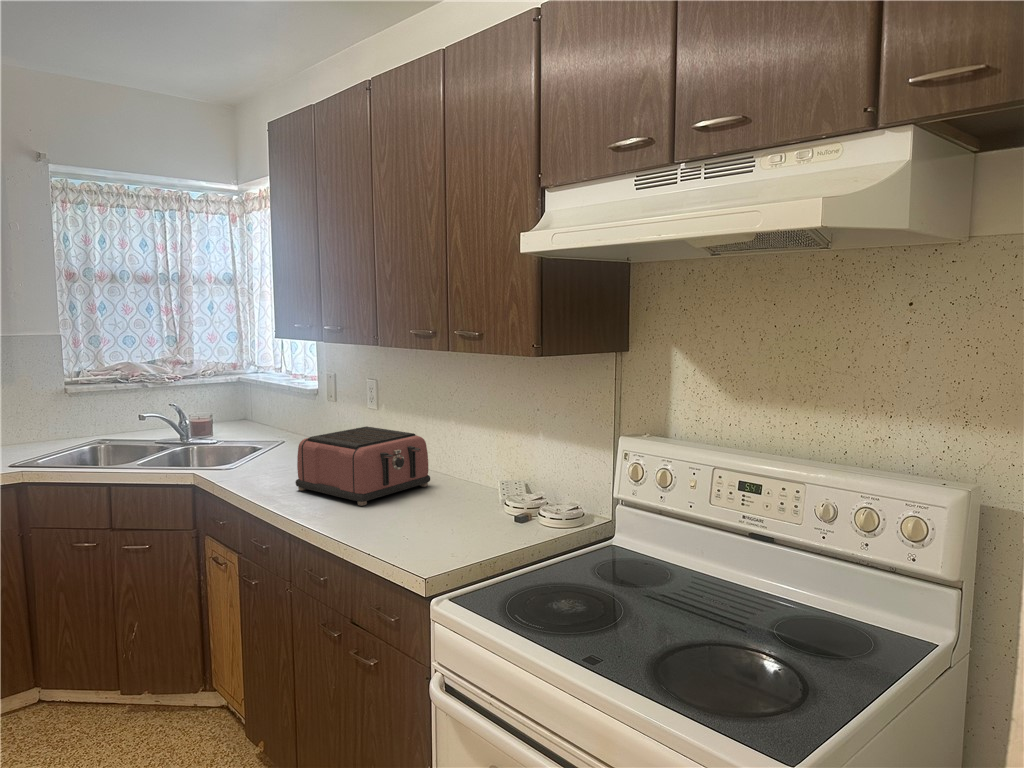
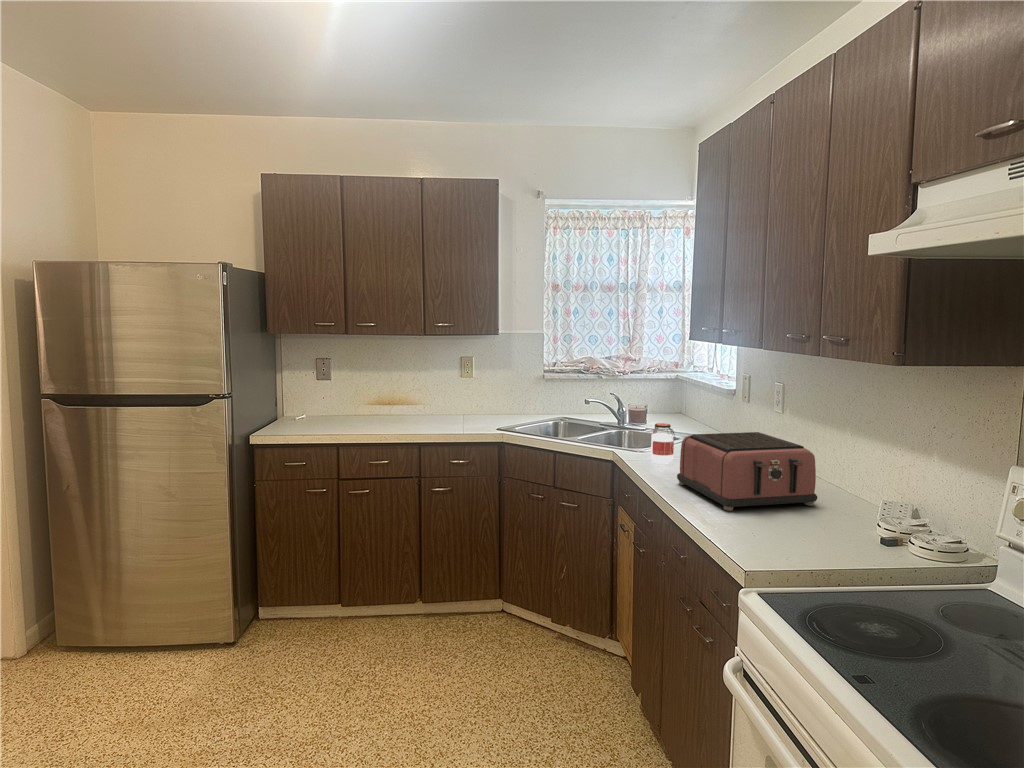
jar: none [250,430,276,475] -> present [651,423,674,464]

